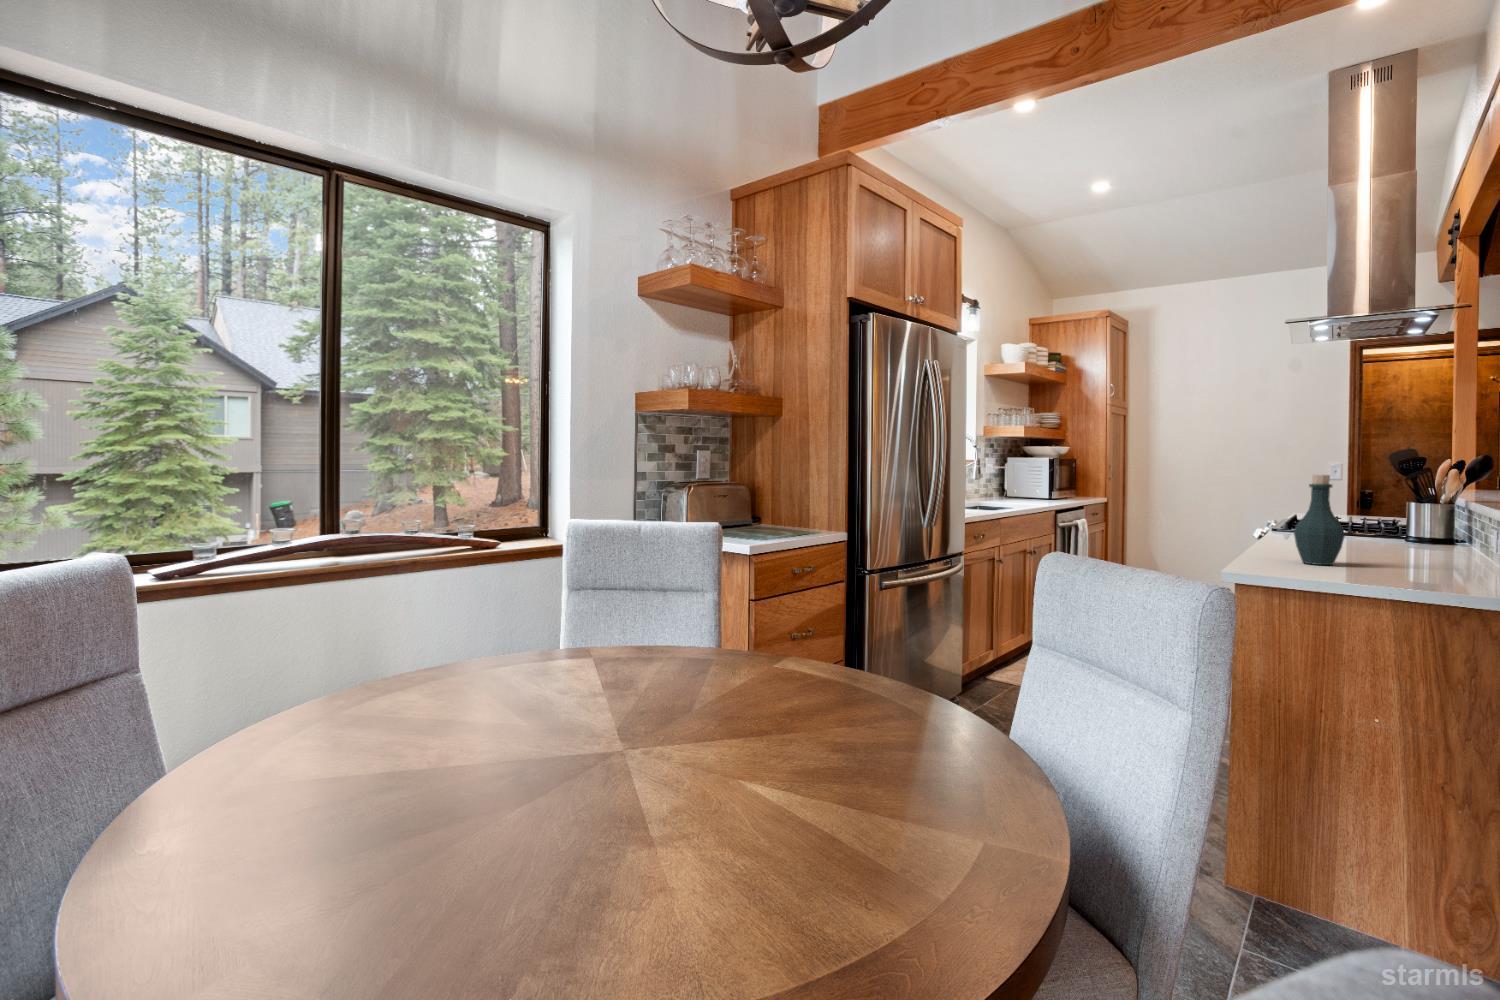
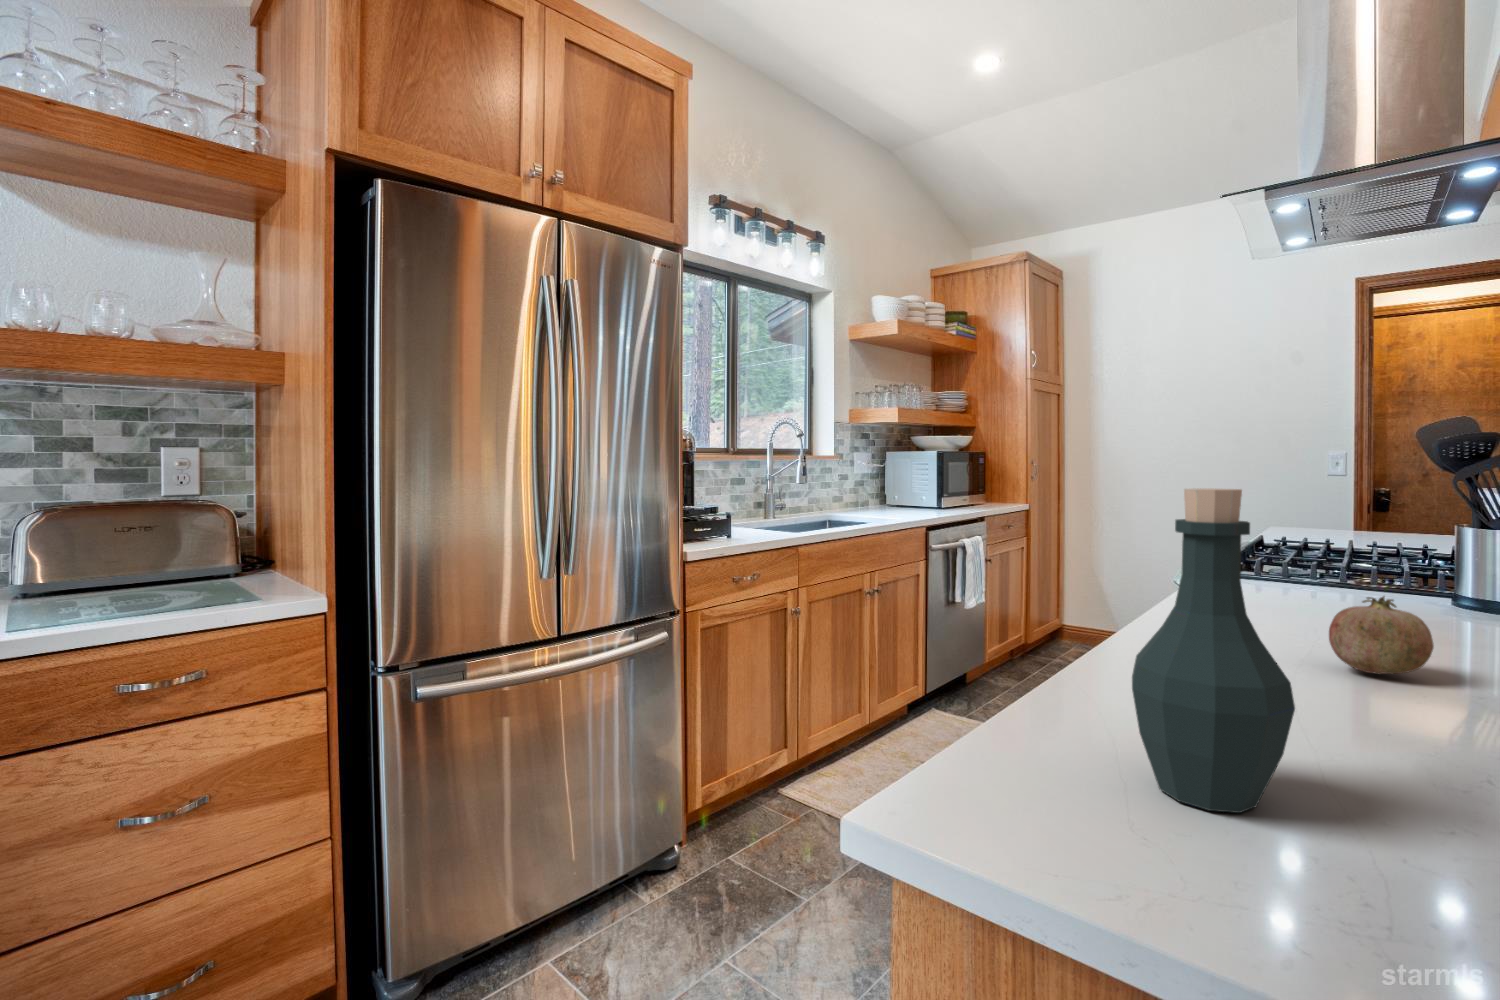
fruit: none [1347,521,1387,551] -> present [1329,596,1434,674]

